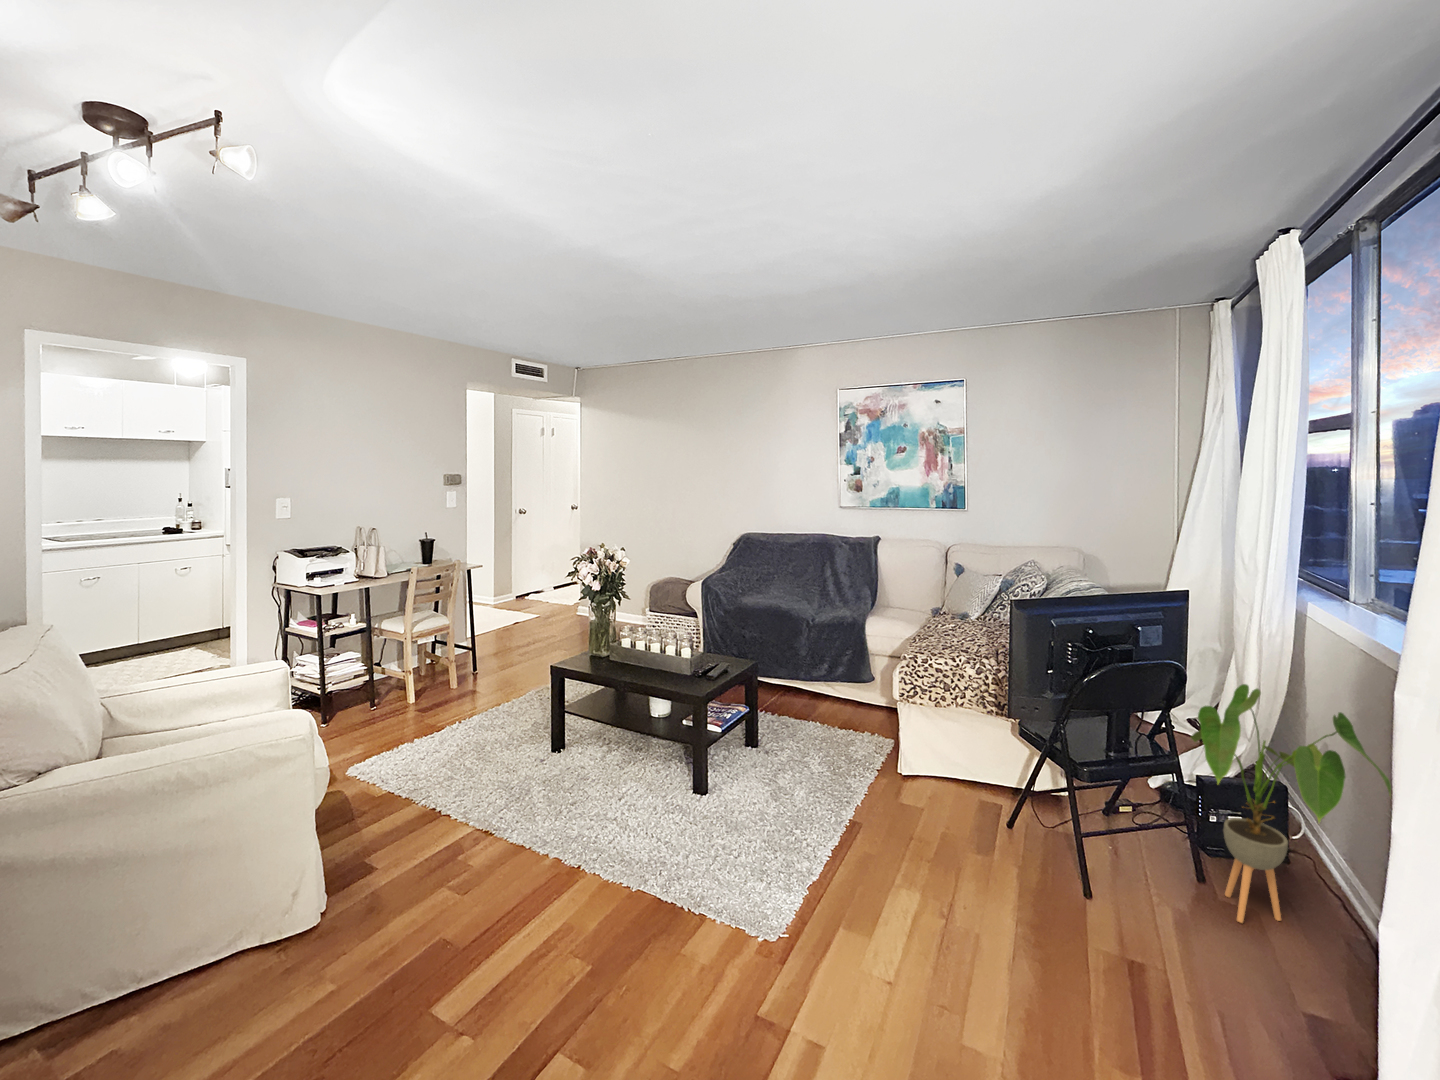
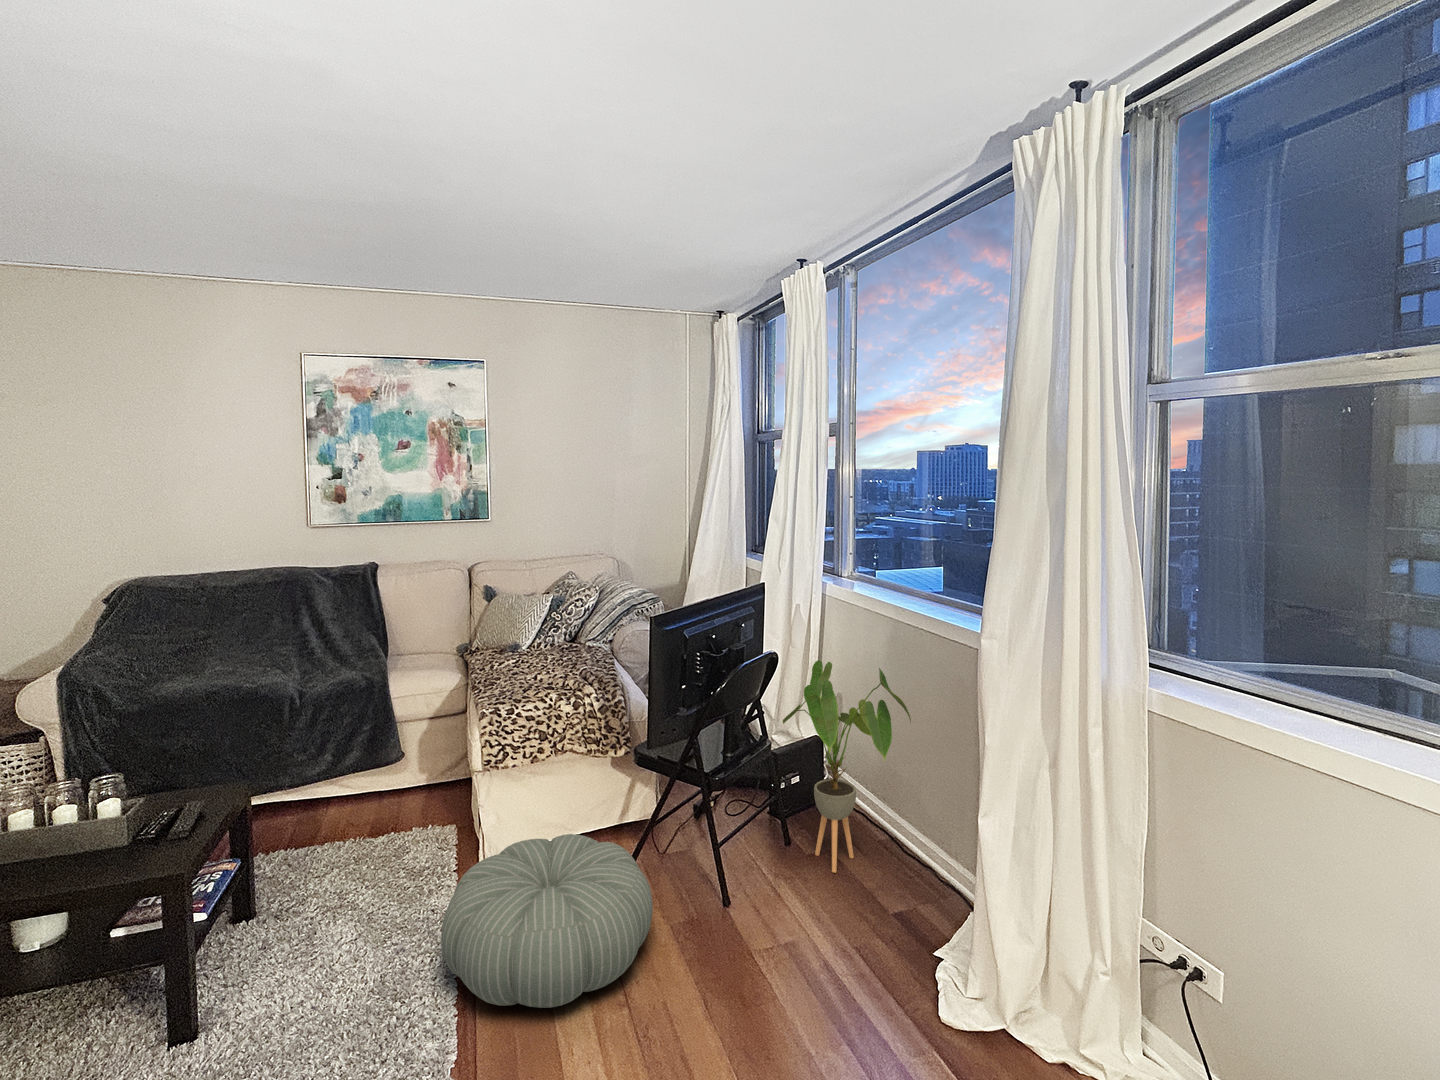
pouf: none [829,759,995,891] -> present [441,834,653,1008]

